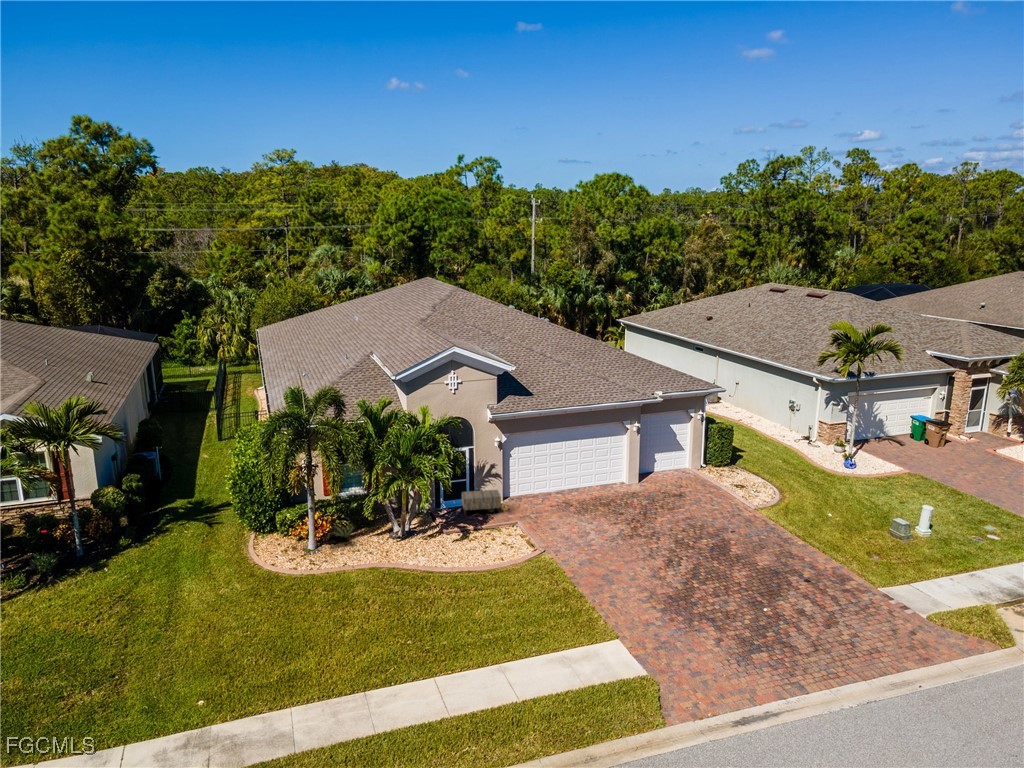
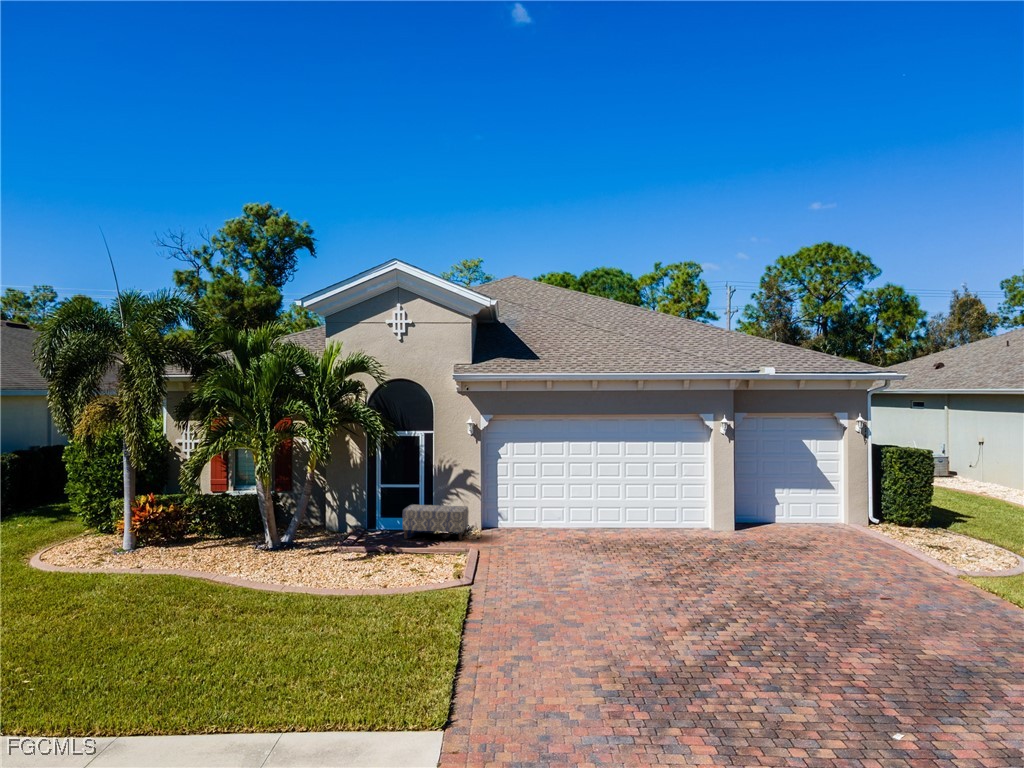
potted plant: present [331,524,356,542] -> none [170,522,220,547]

